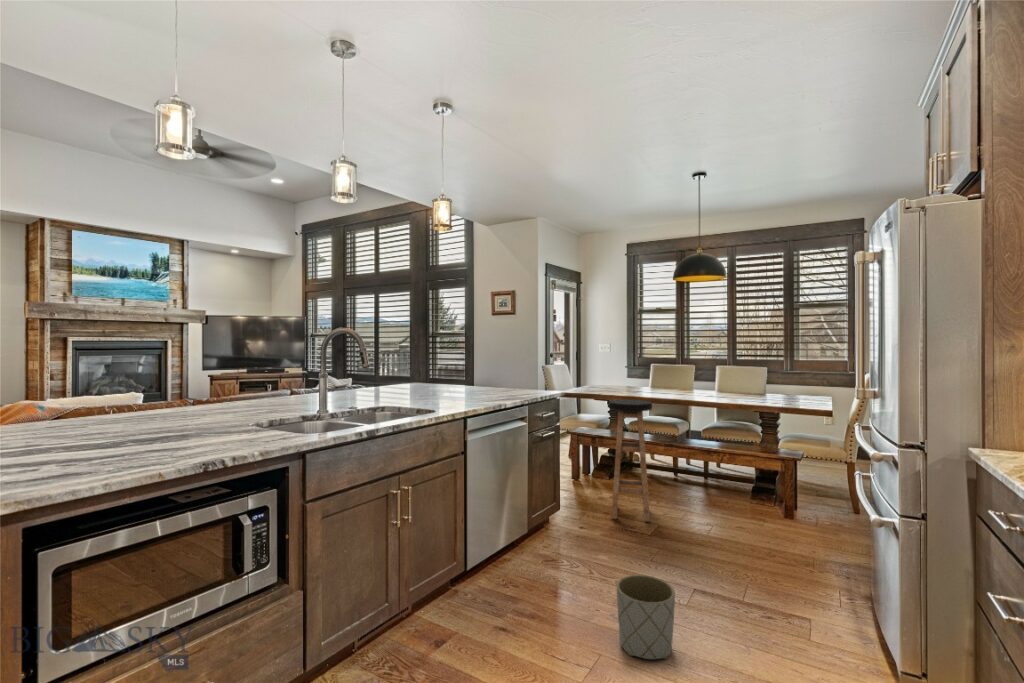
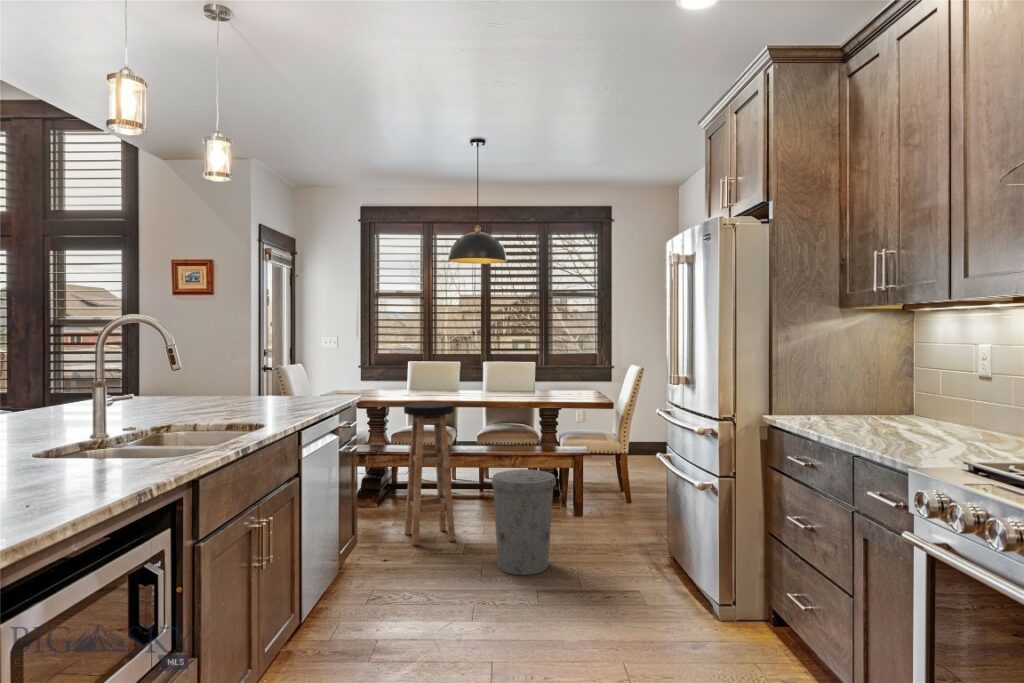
trash can: none [666,468,731,571] -> present [492,469,556,575]
planter: present [617,575,675,659] -> none [497,578,555,659]

